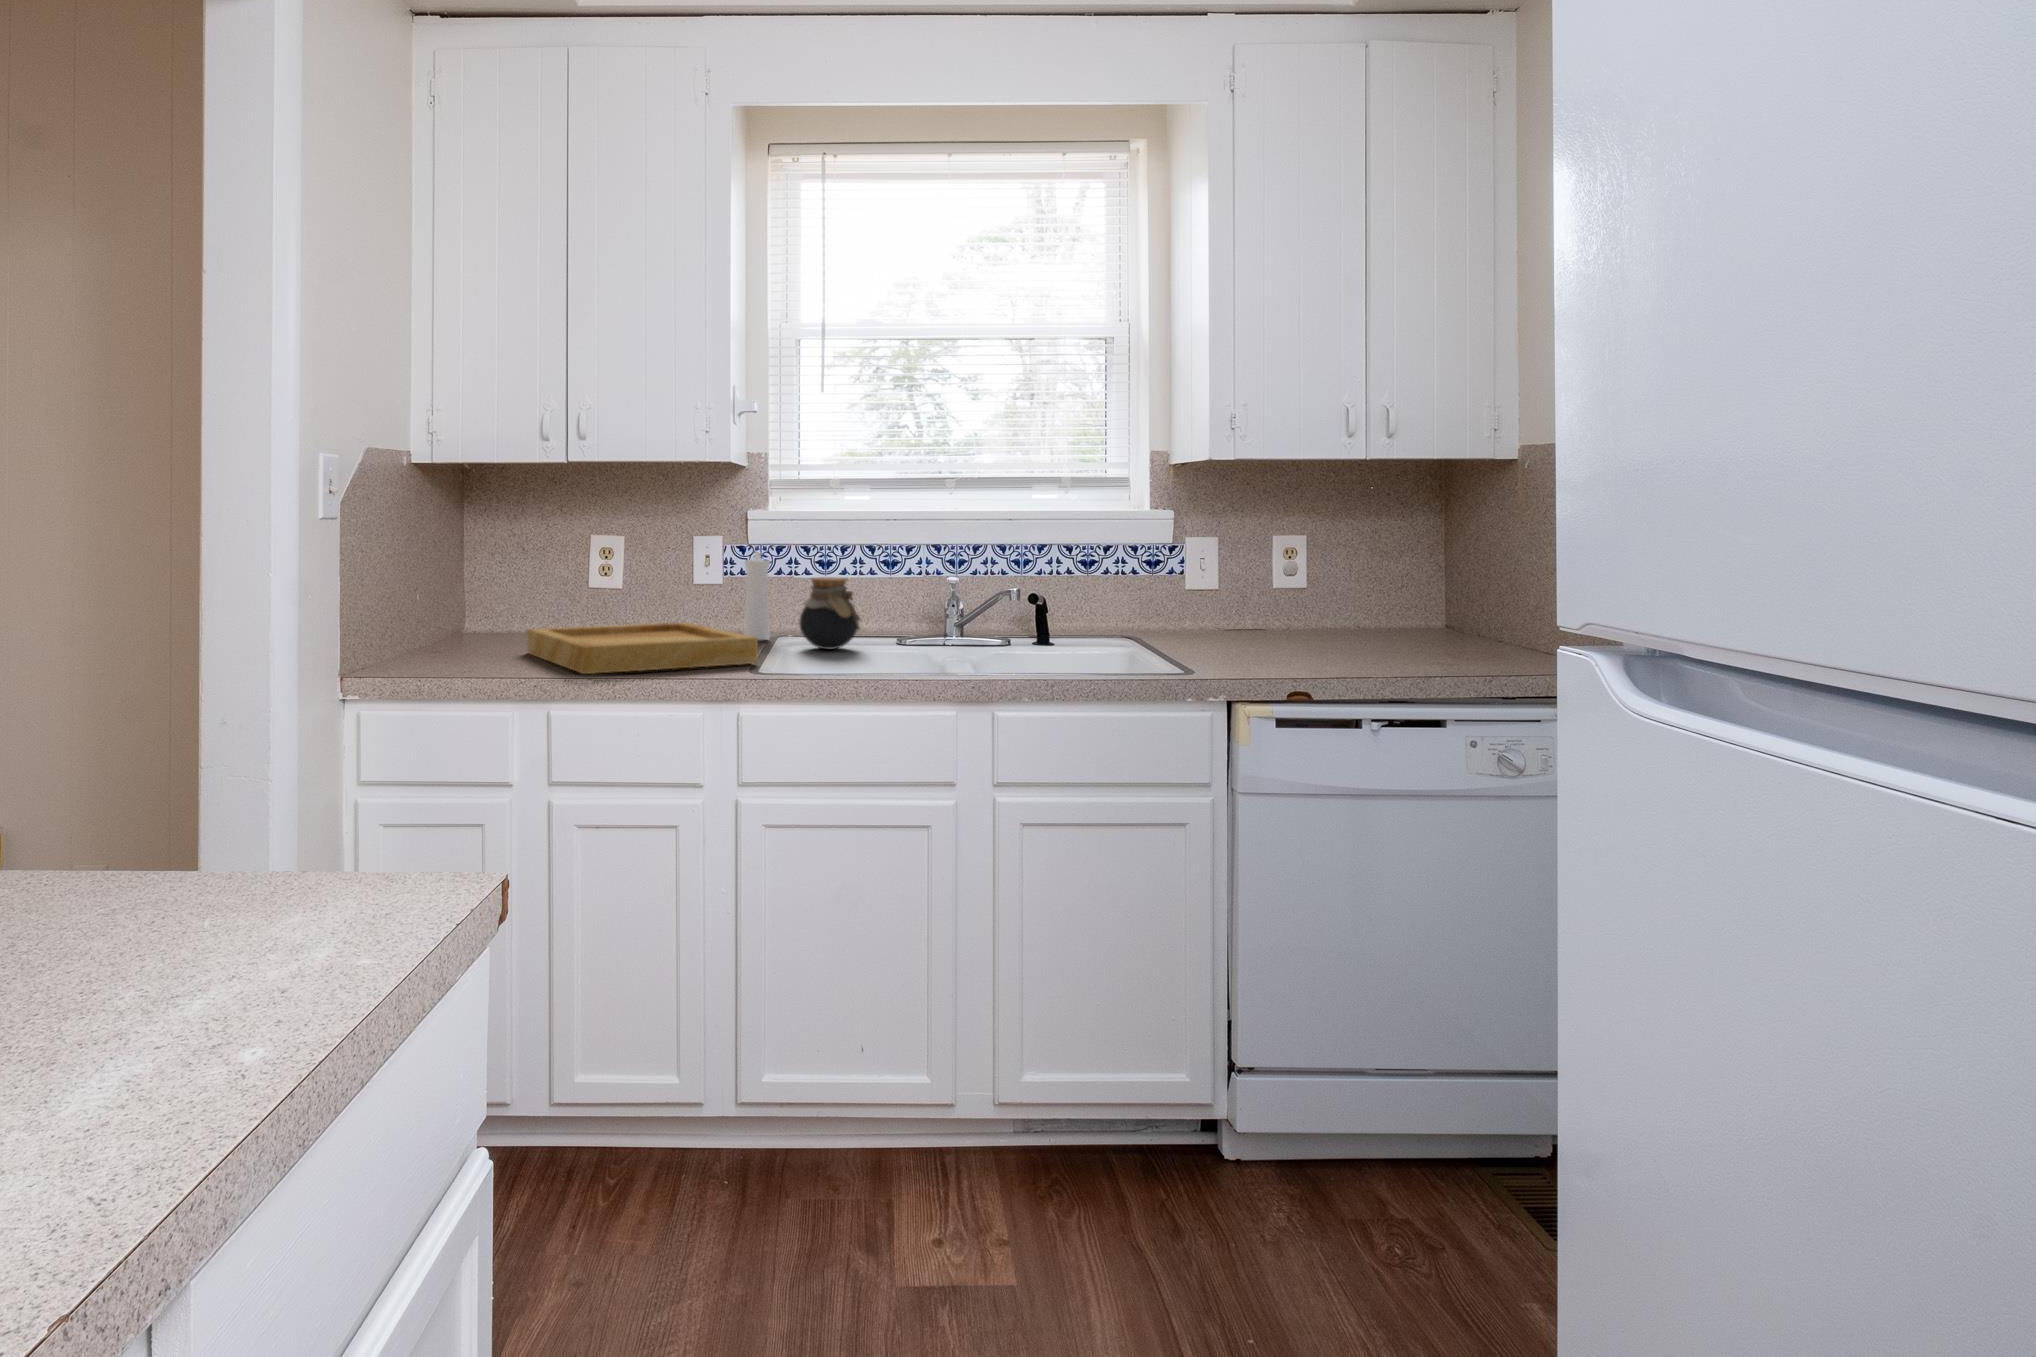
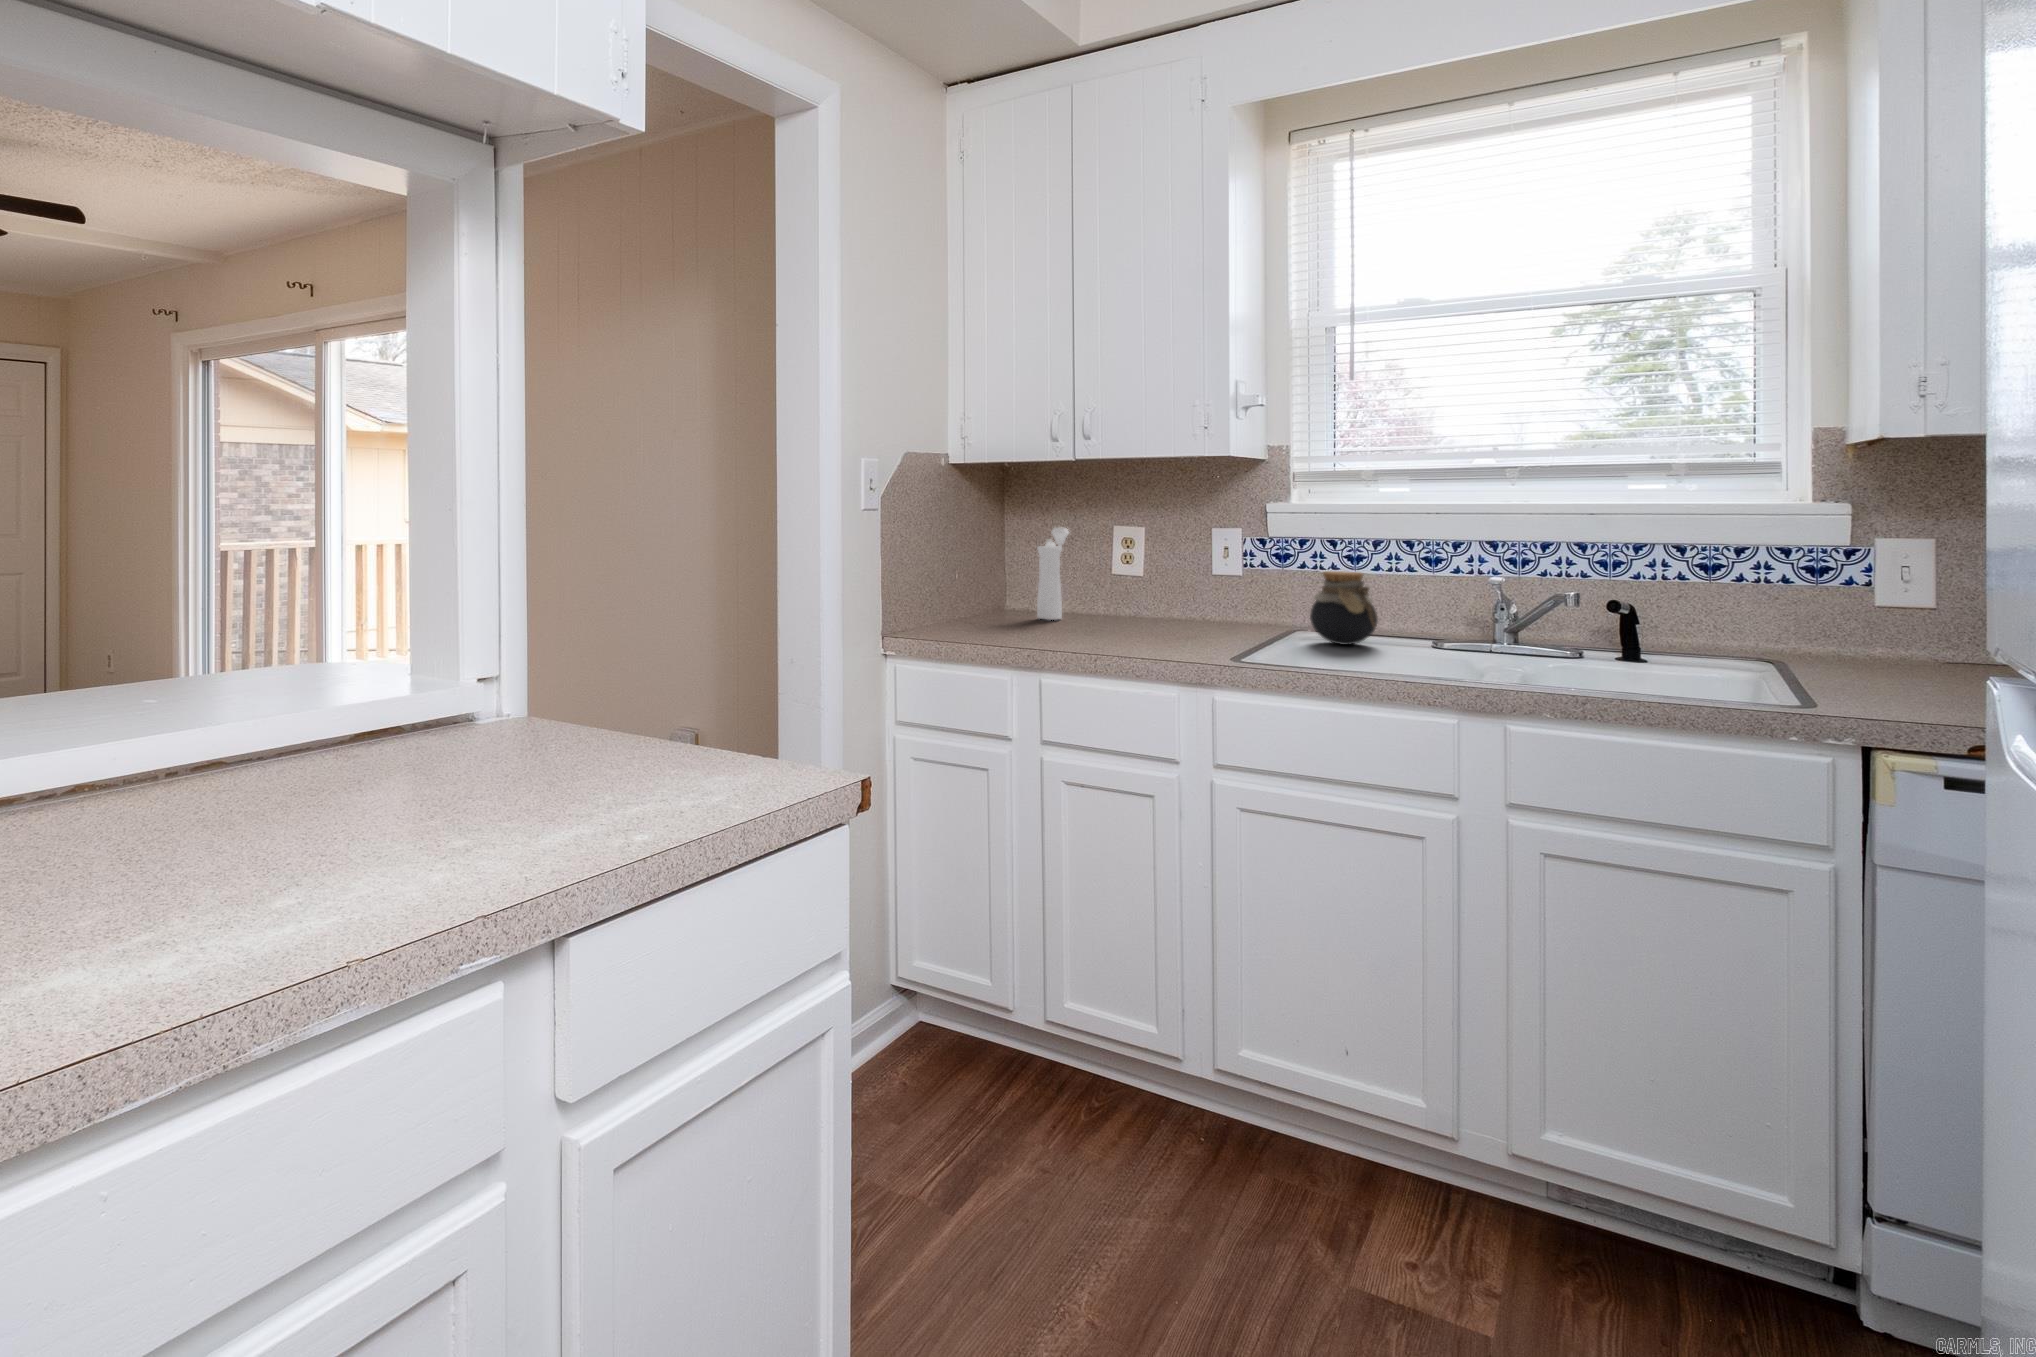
pepper mill: present [744,552,770,640] -> present [1037,528,1069,620]
tray: present [528,622,758,674] -> none [1042,606,1246,653]

